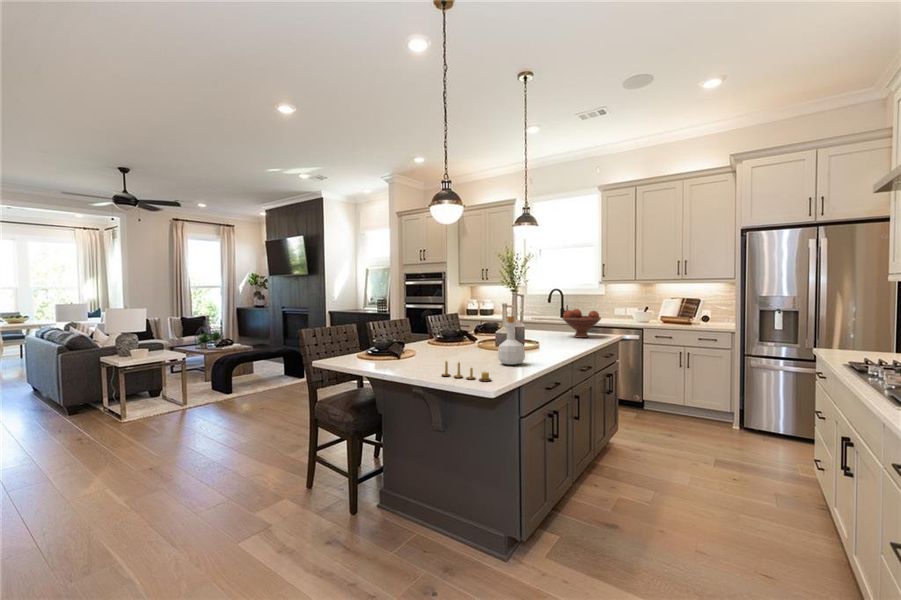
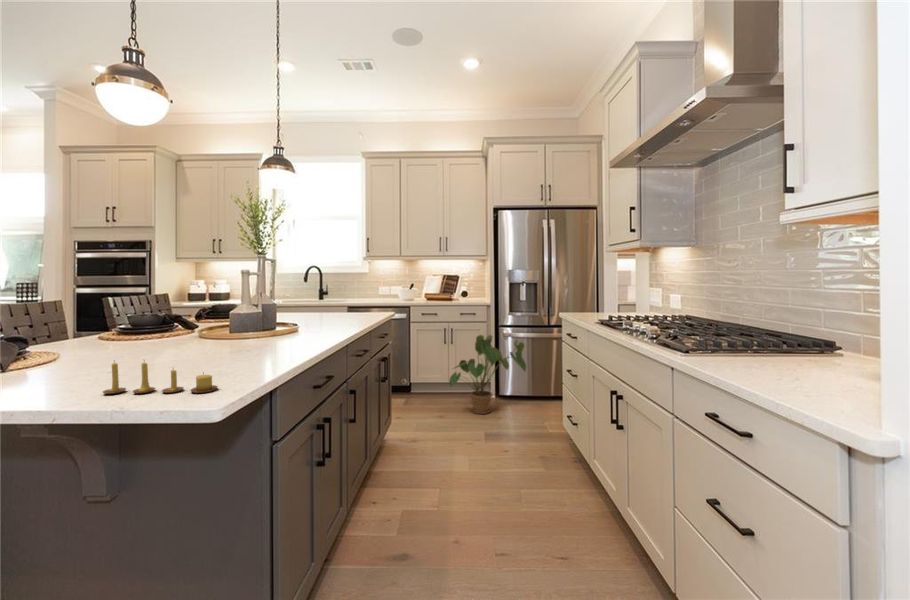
fruit bowl: present [563,309,601,338] -> none [325,283,372,318]
bottle: present [498,316,525,365] -> none [232,281,279,358]
house plant: none [682,362,776,443] -> present [449,335,526,414]

